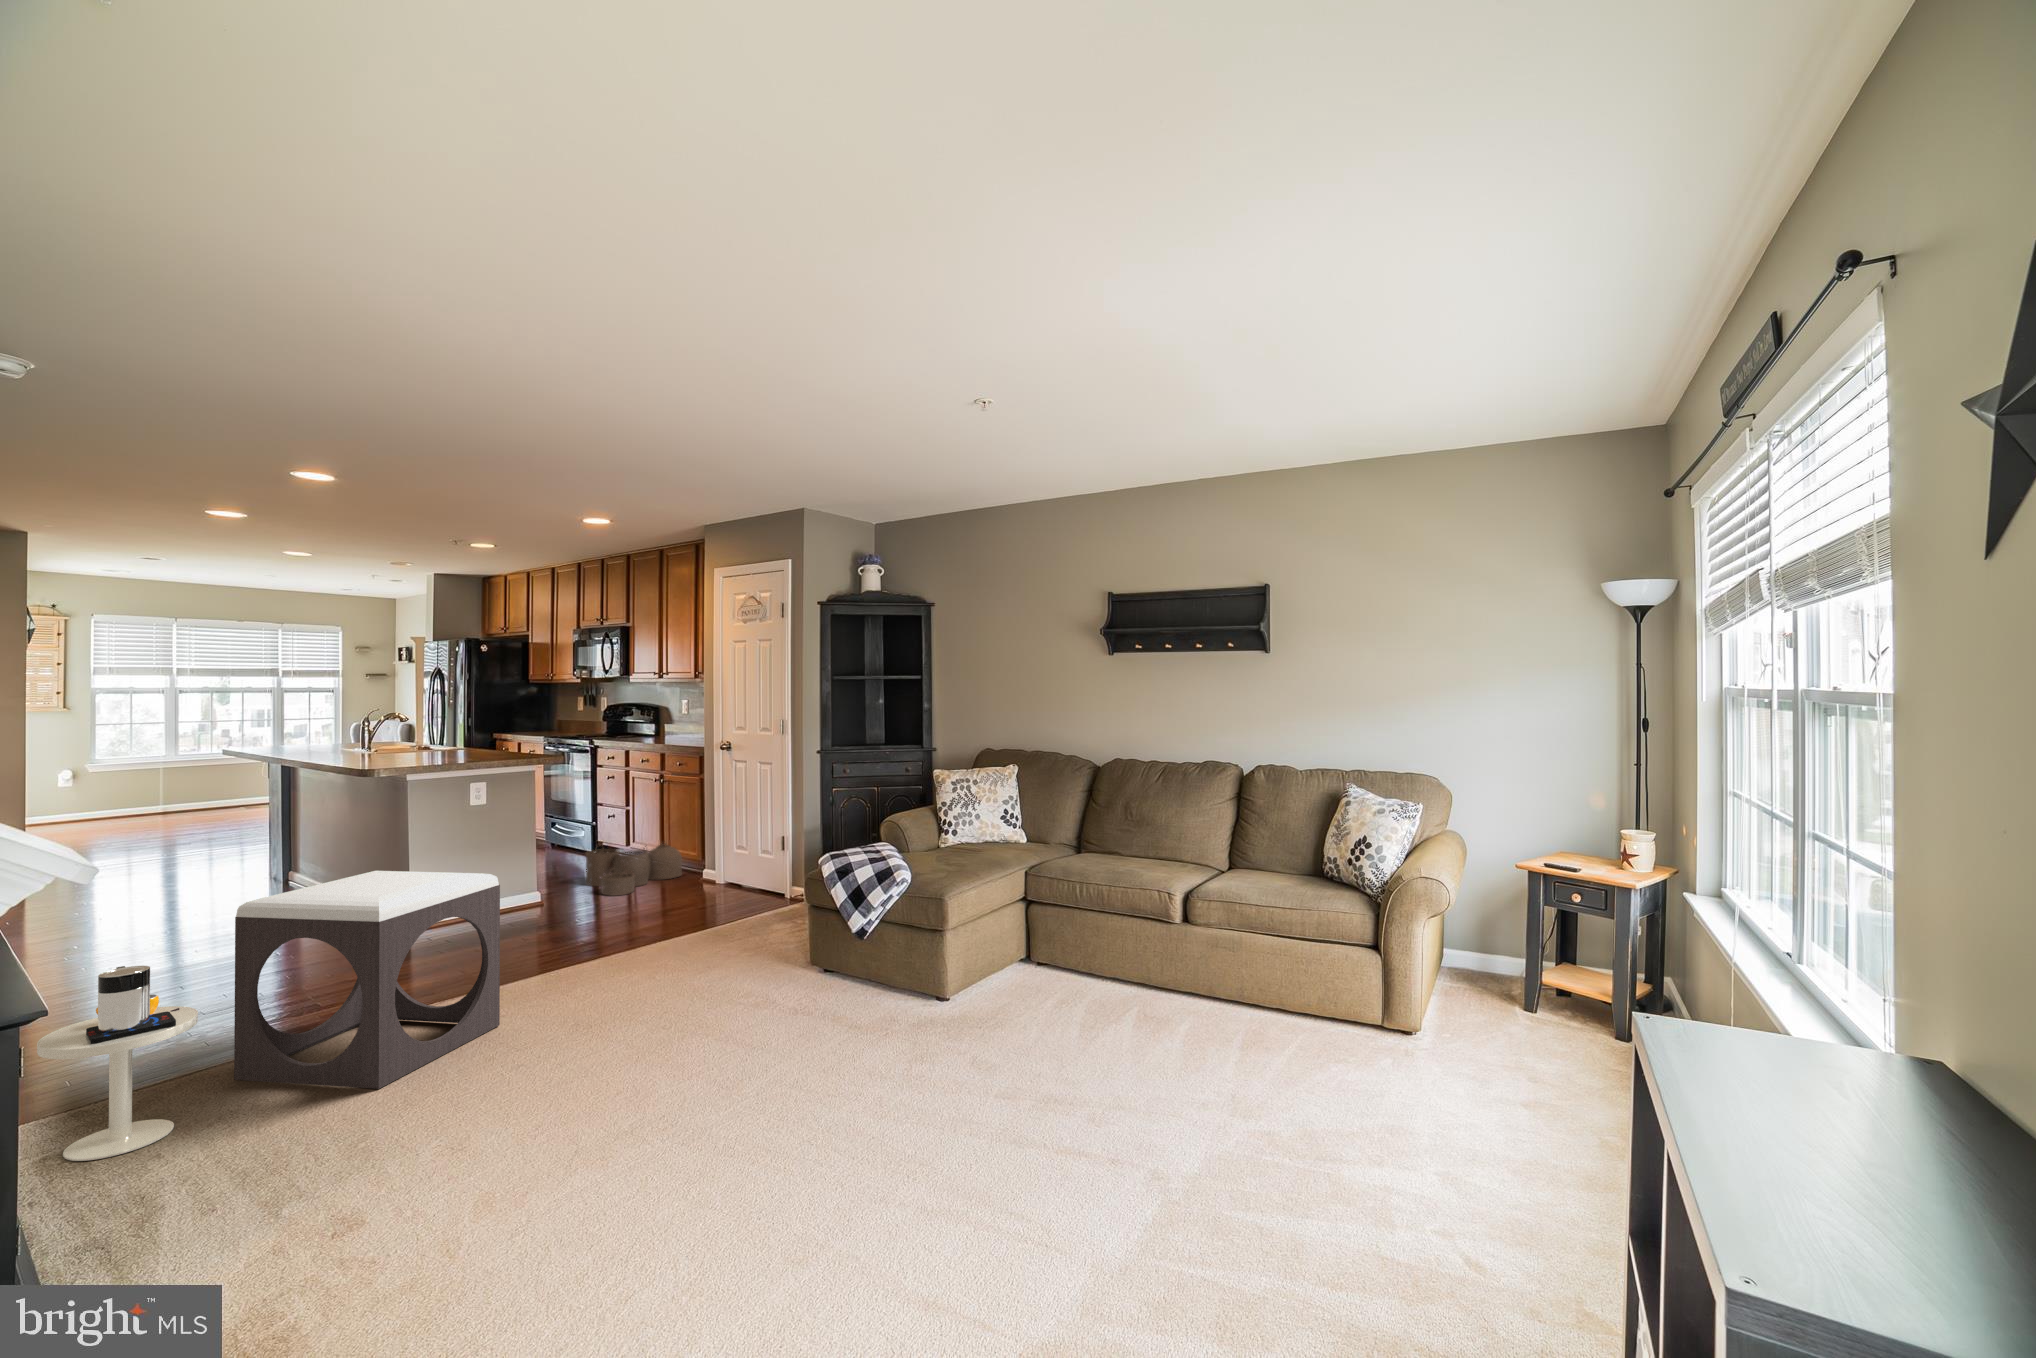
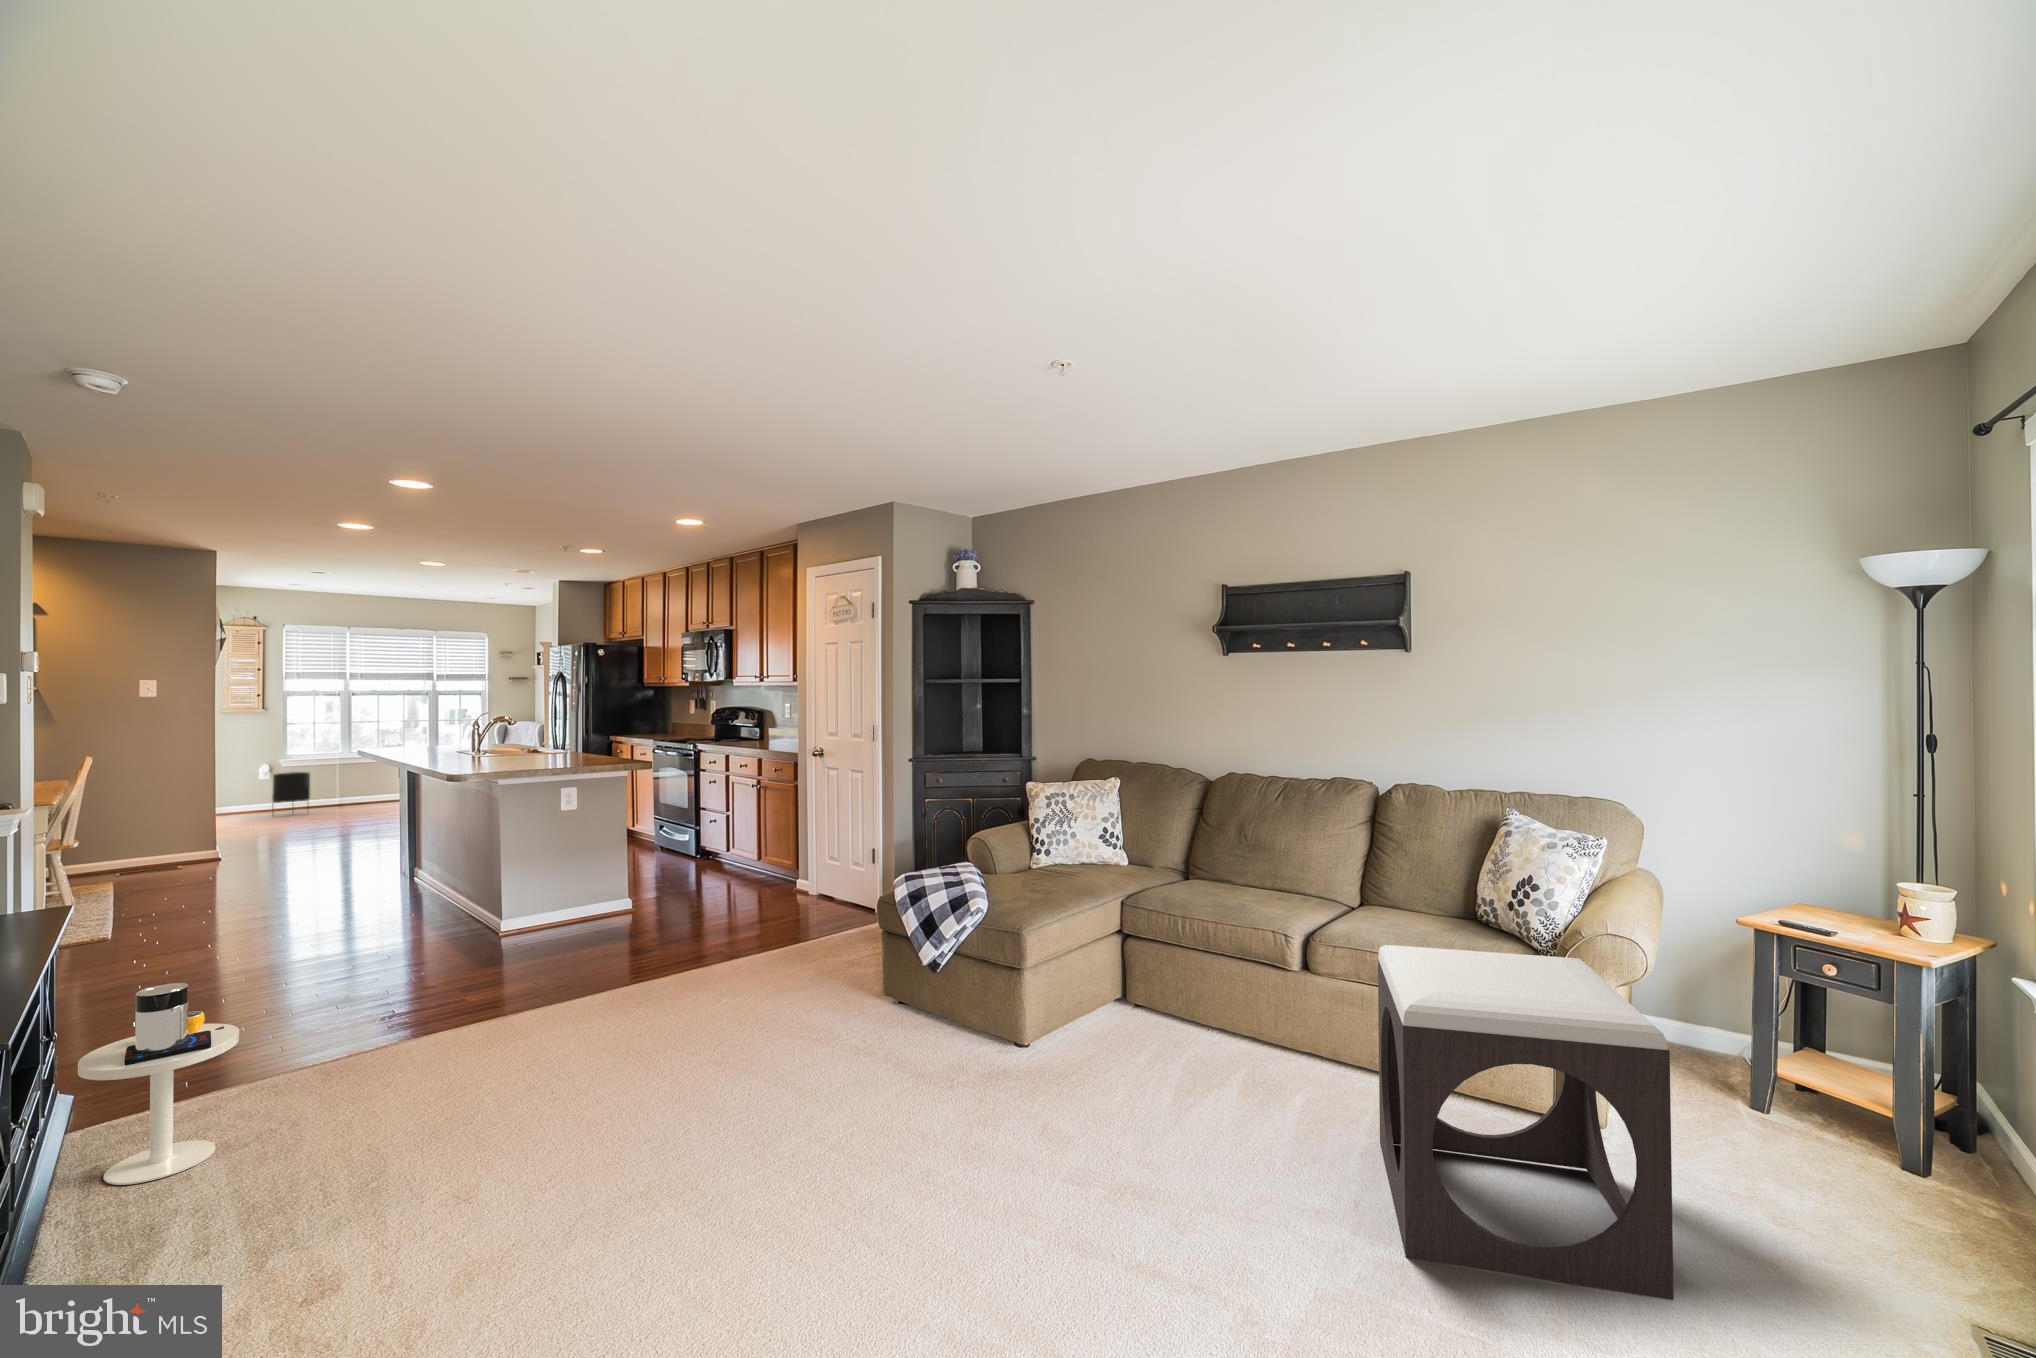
planter: none [90,776,135,825] -> present [272,772,310,816]
woven basket: present [586,843,682,896] -> none [682,849,778,905]
footstool: present [234,871,500,1089] -> present [1378,945,1674,1300]

